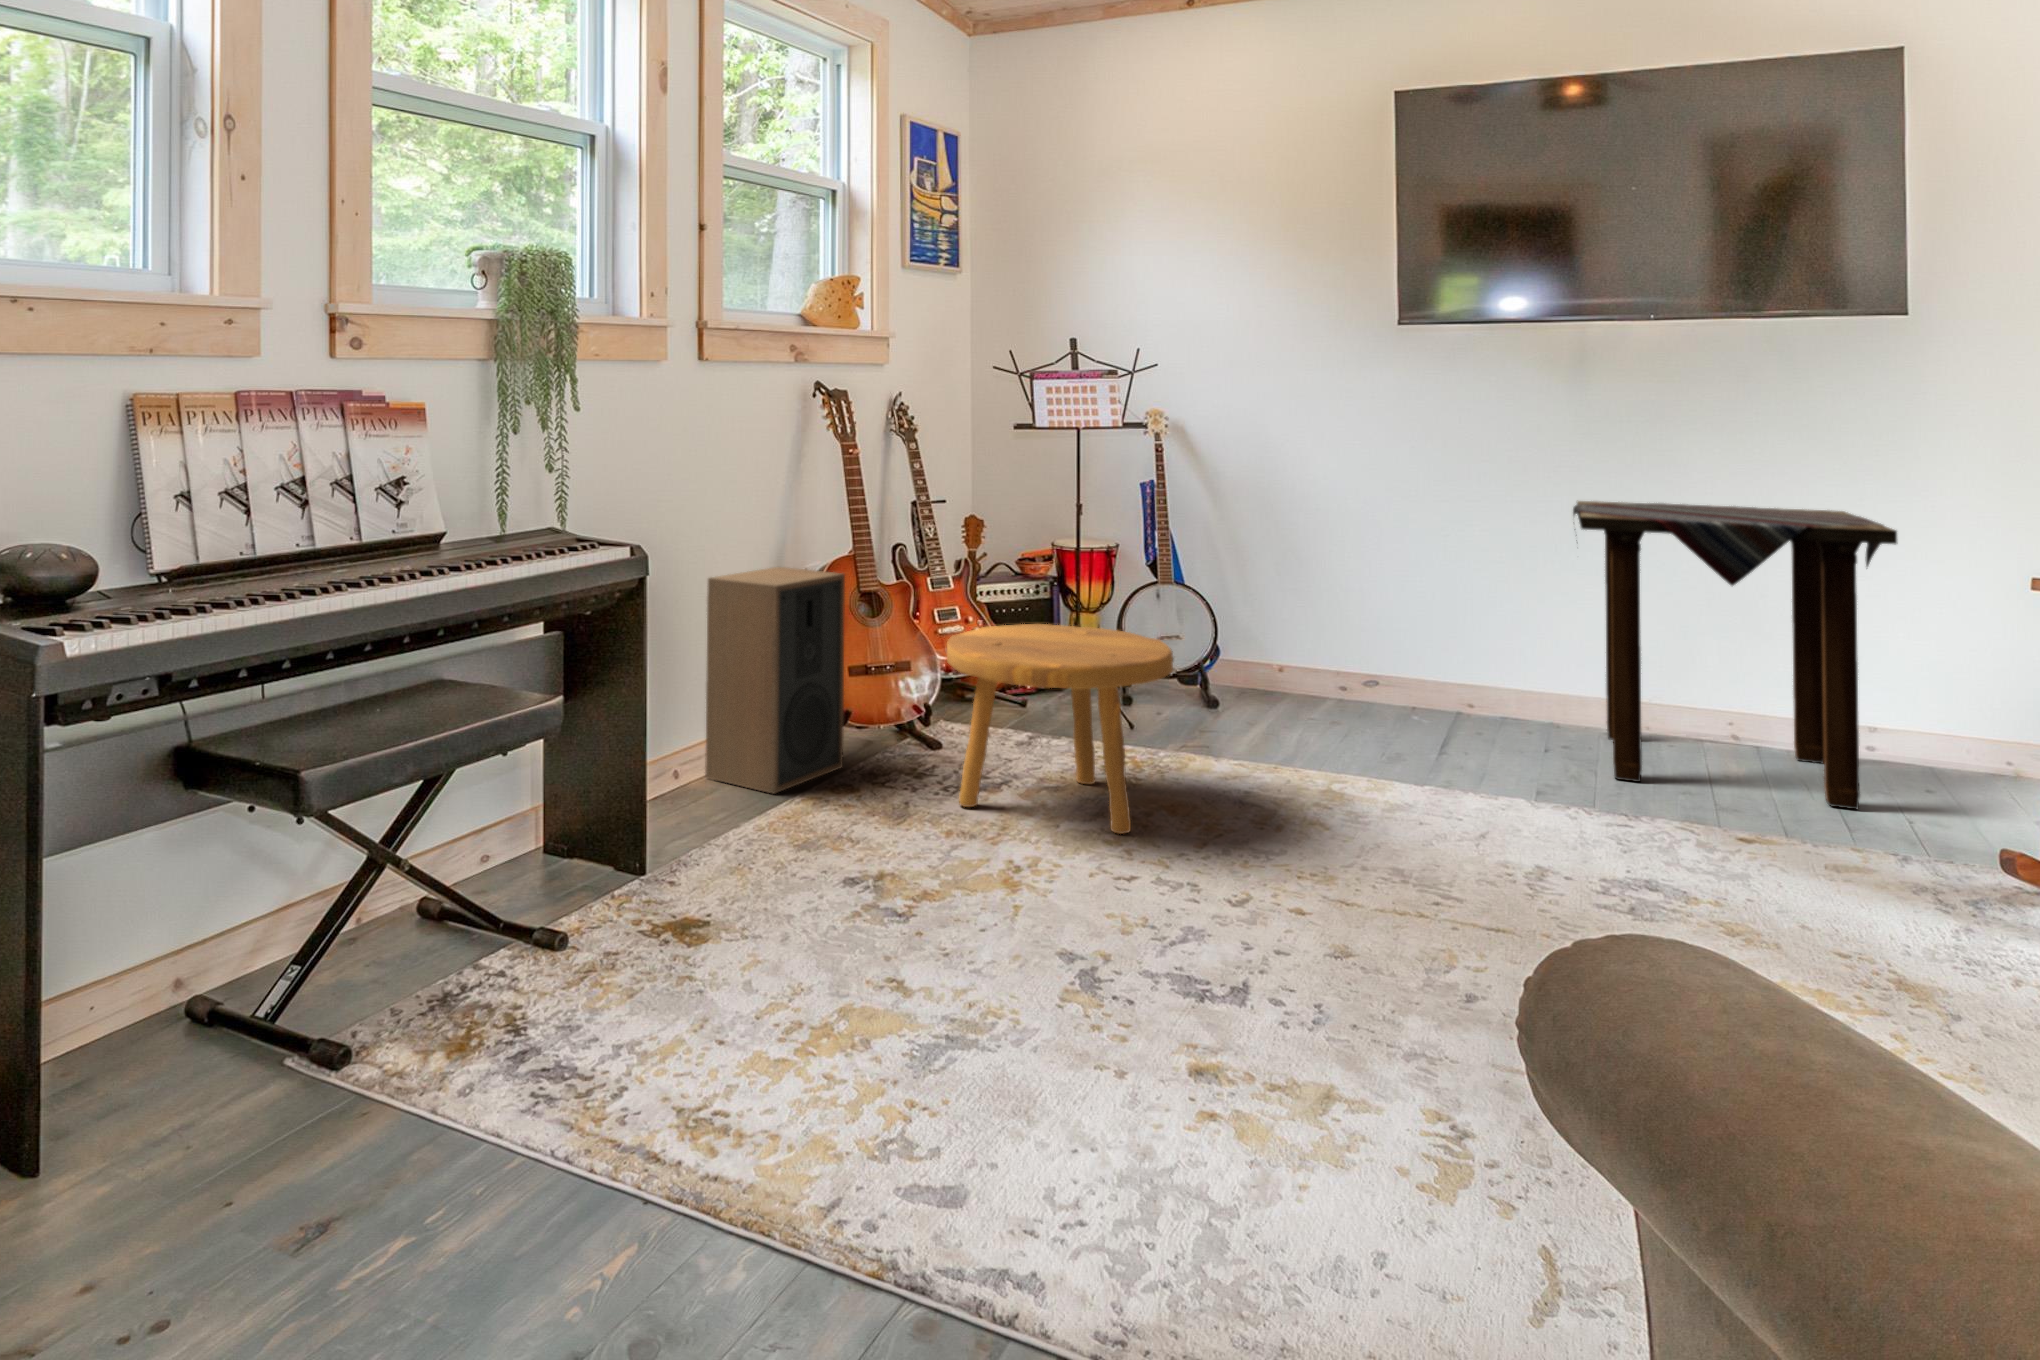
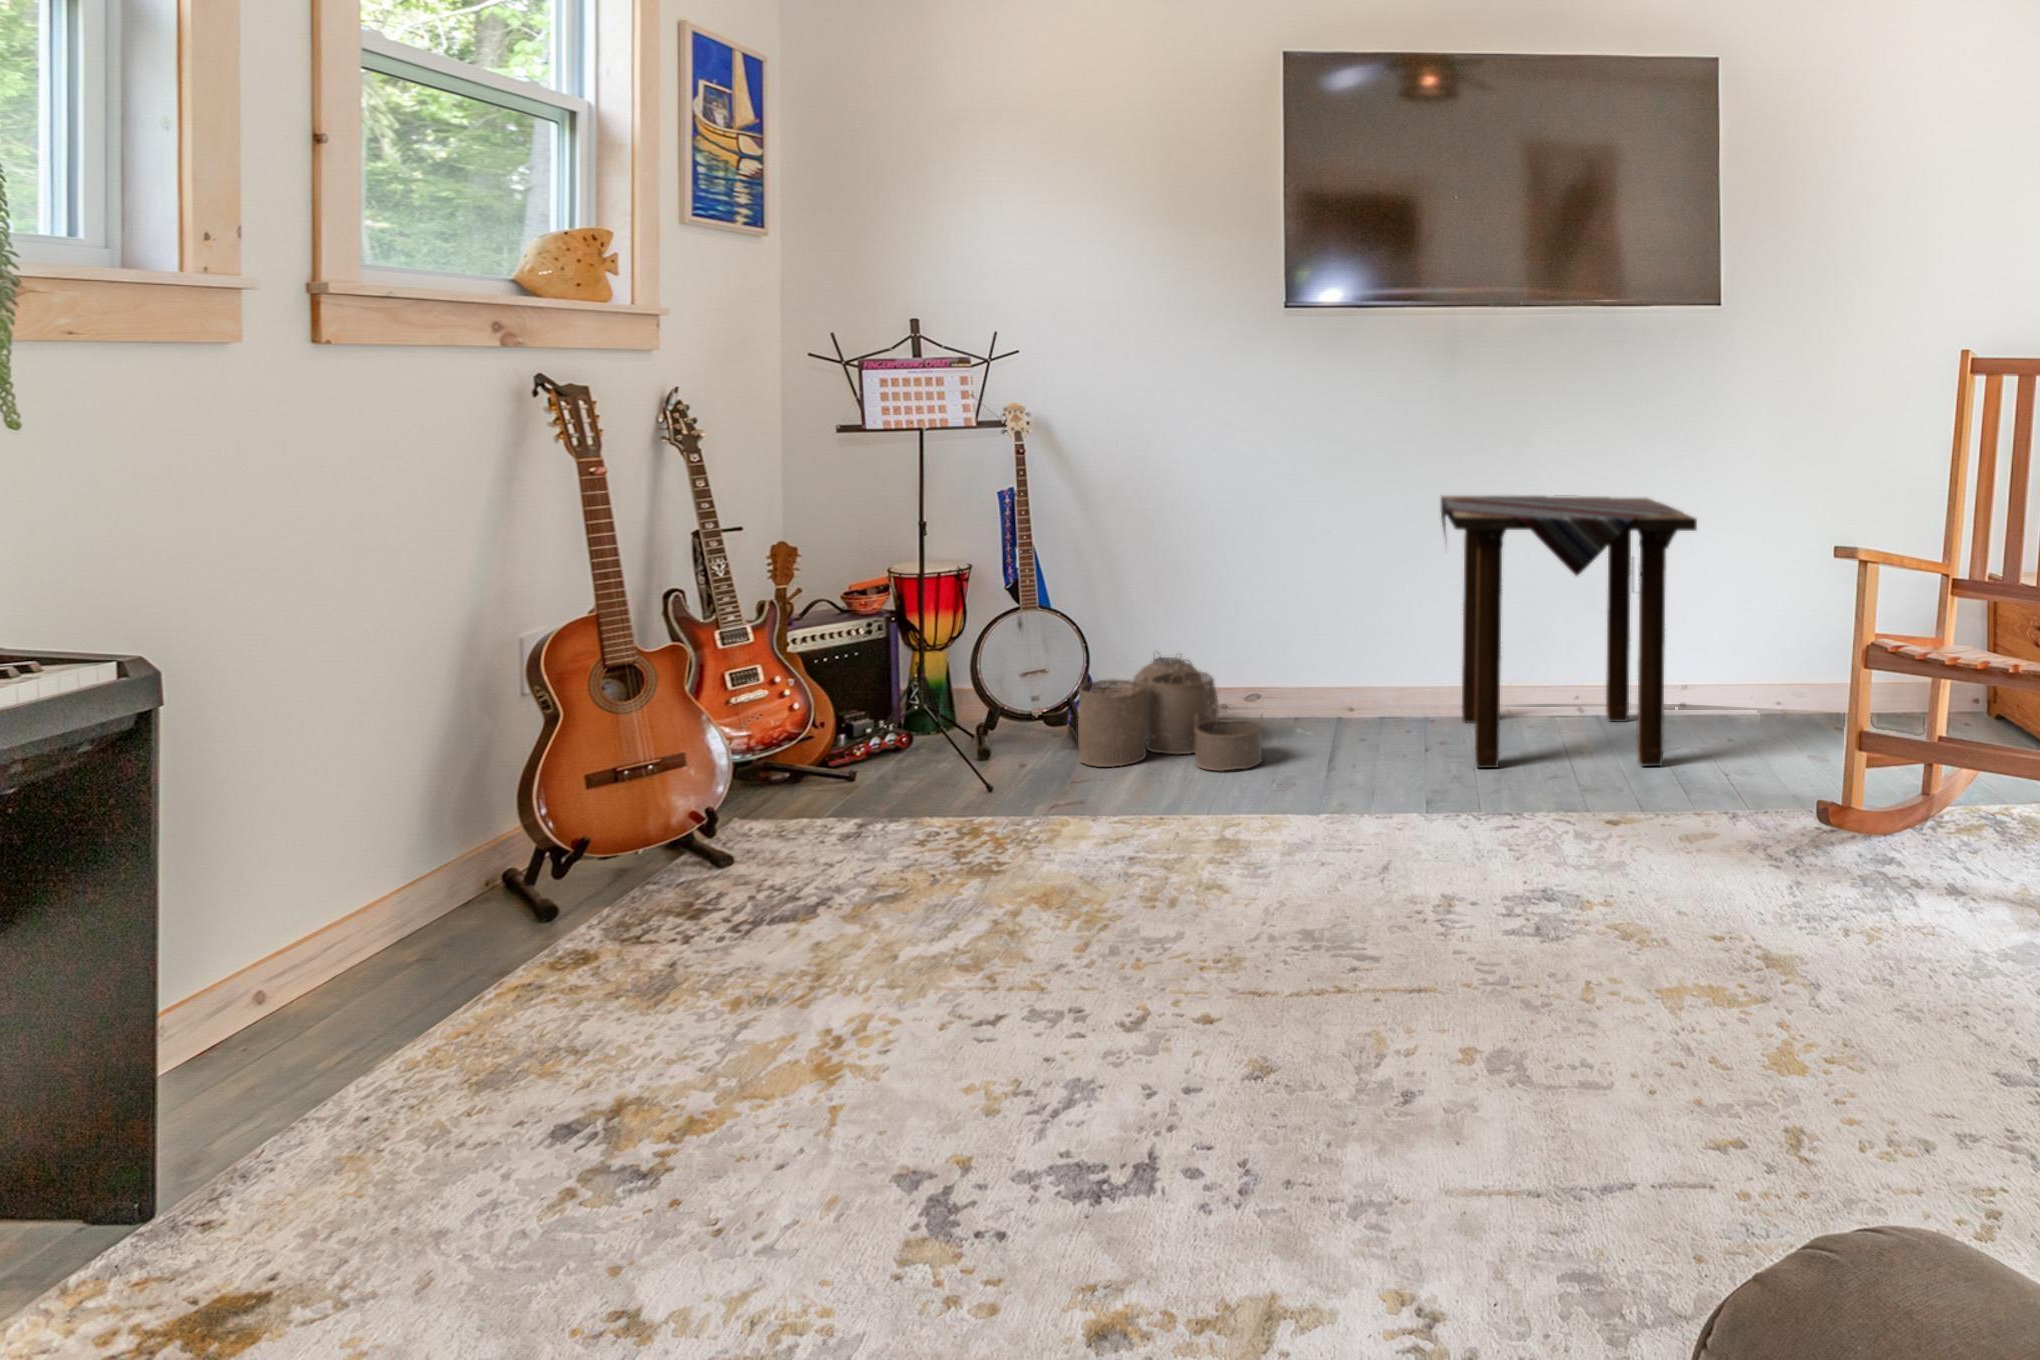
speaker: present [705,567,845,794] -> none [309,649,576,998]
footstool: present [947,624,1173,834] -> none [738,687,1049,954]
woven basket: none [1207,633,1379,745] -> present [1078,654,1262,771]

